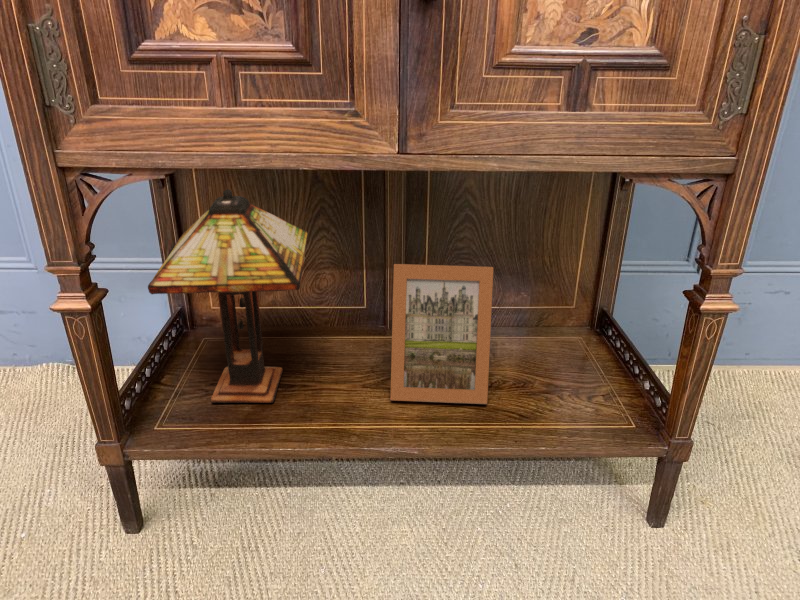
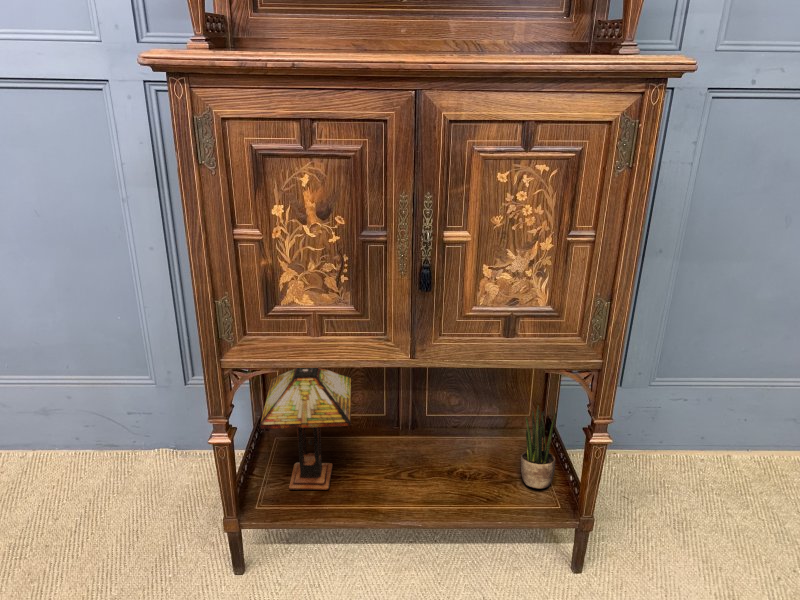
picture frame: present [390,264,493,404] -> none [404,401,470,491]
potted plant: none [571,272,631,399] -> present [521,405,557,488]

